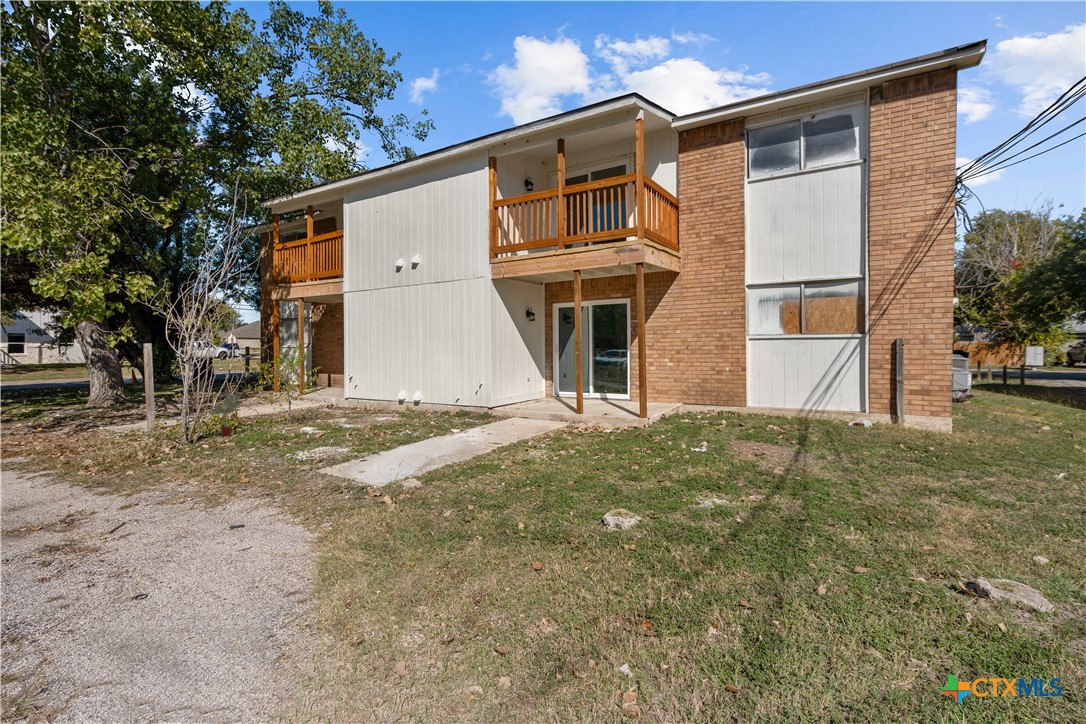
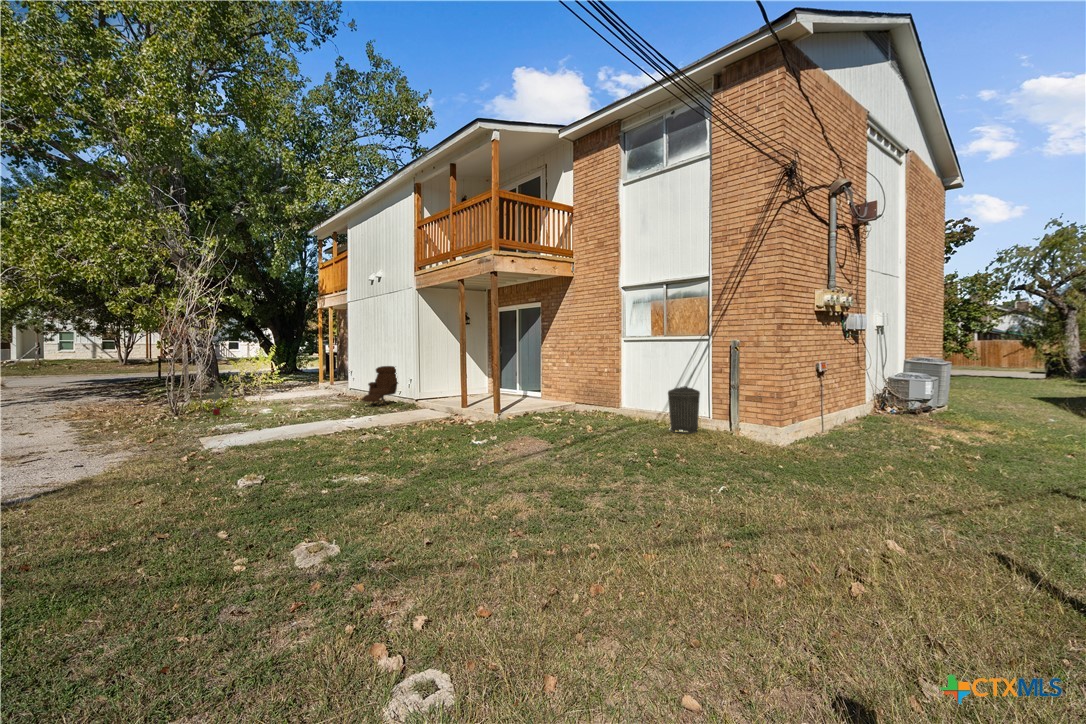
lounge chair: none [406,368,443,418] -> present [362,366,398,405]
trash can: none [823,383,858,428] -> present [668,386,700,434]

